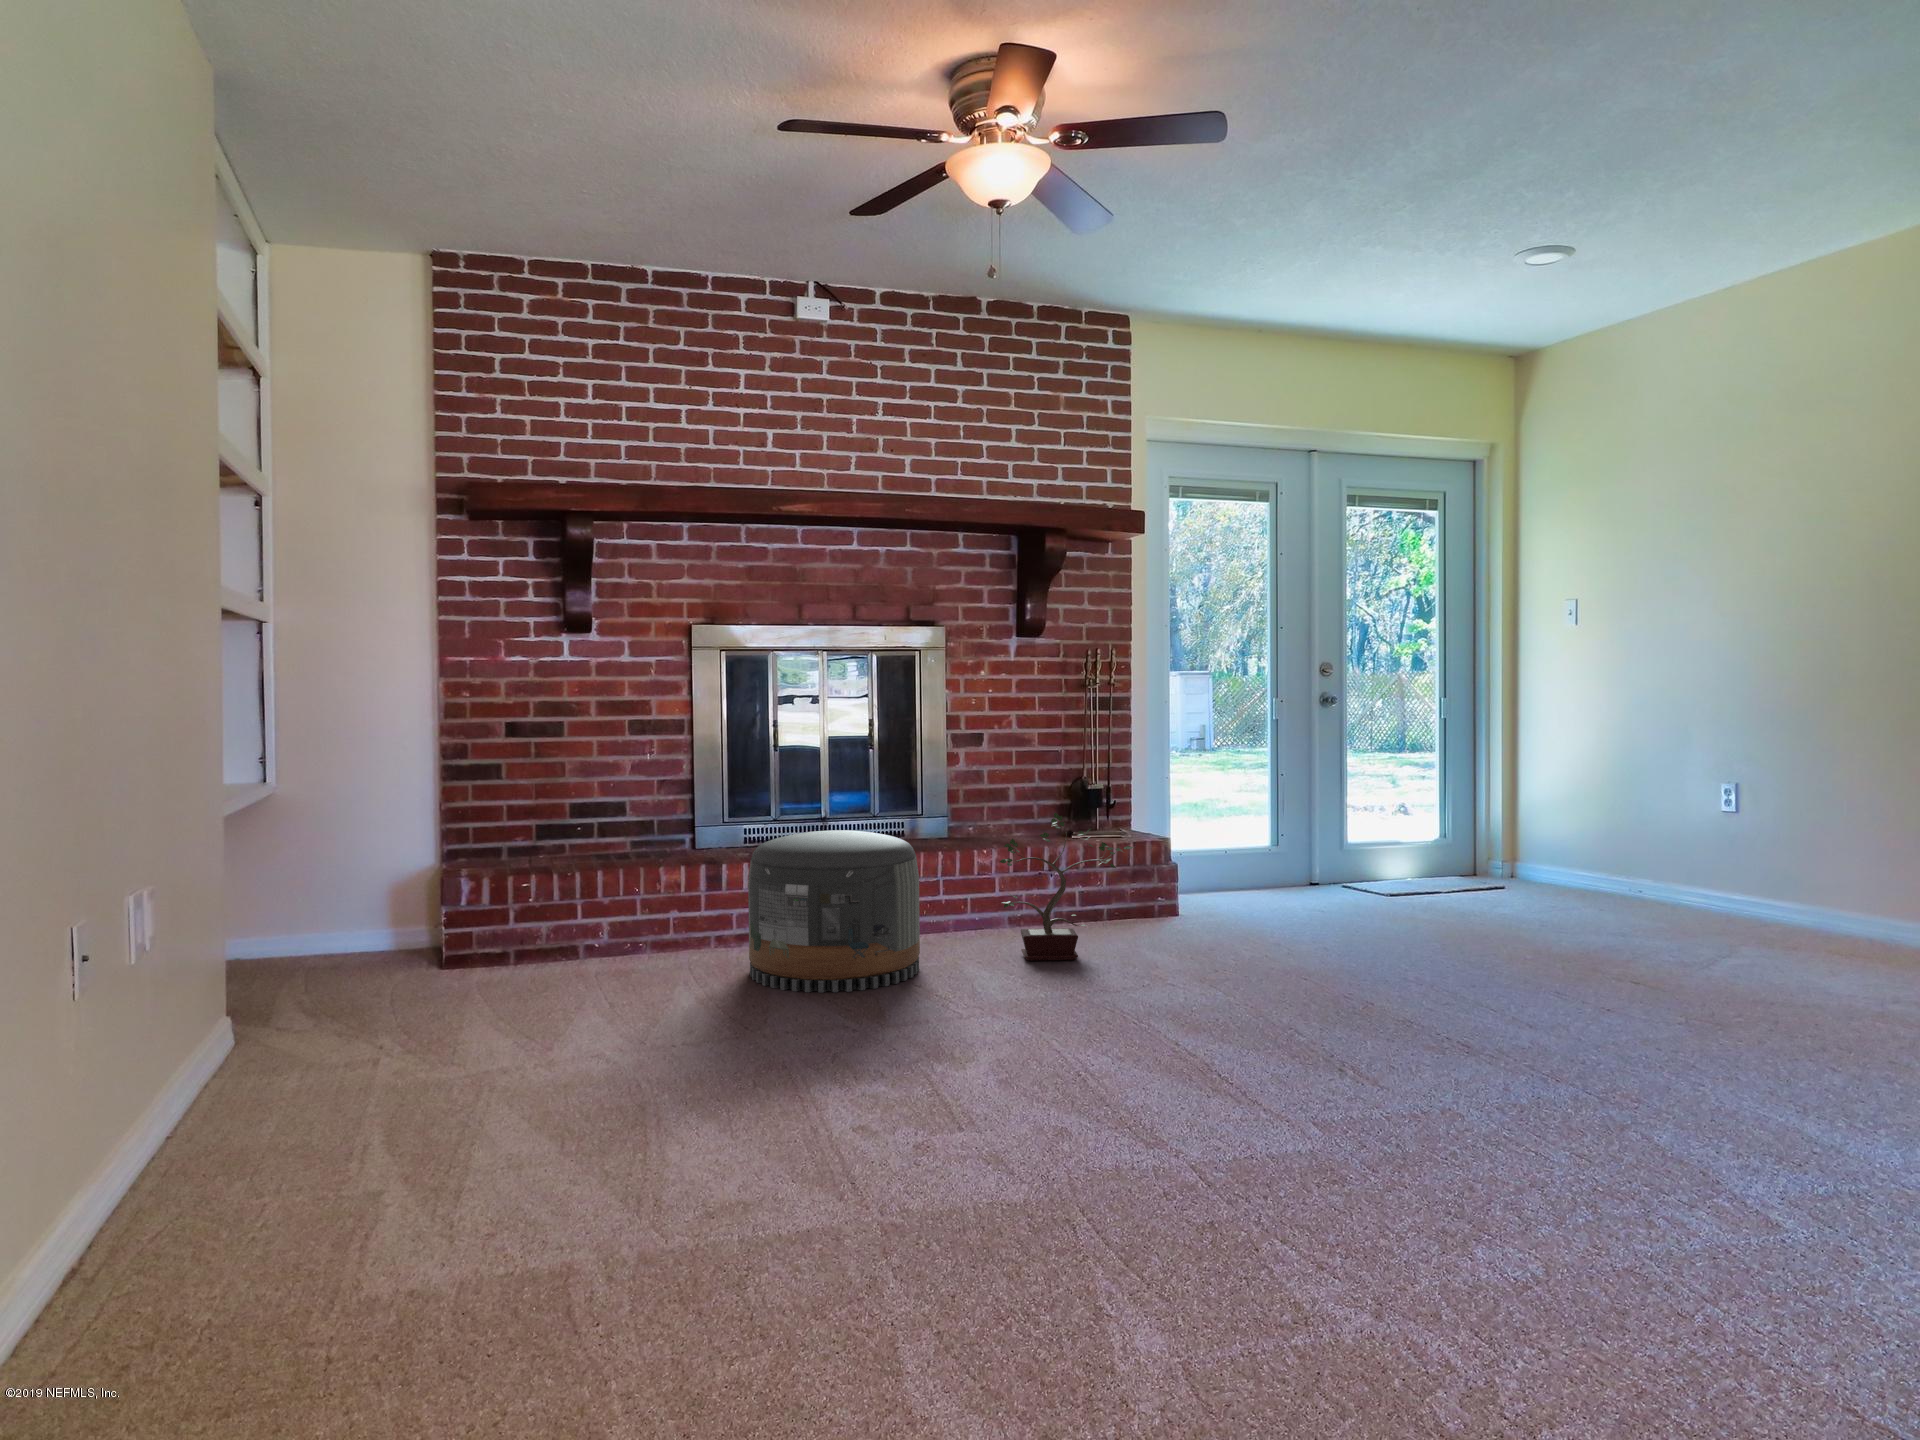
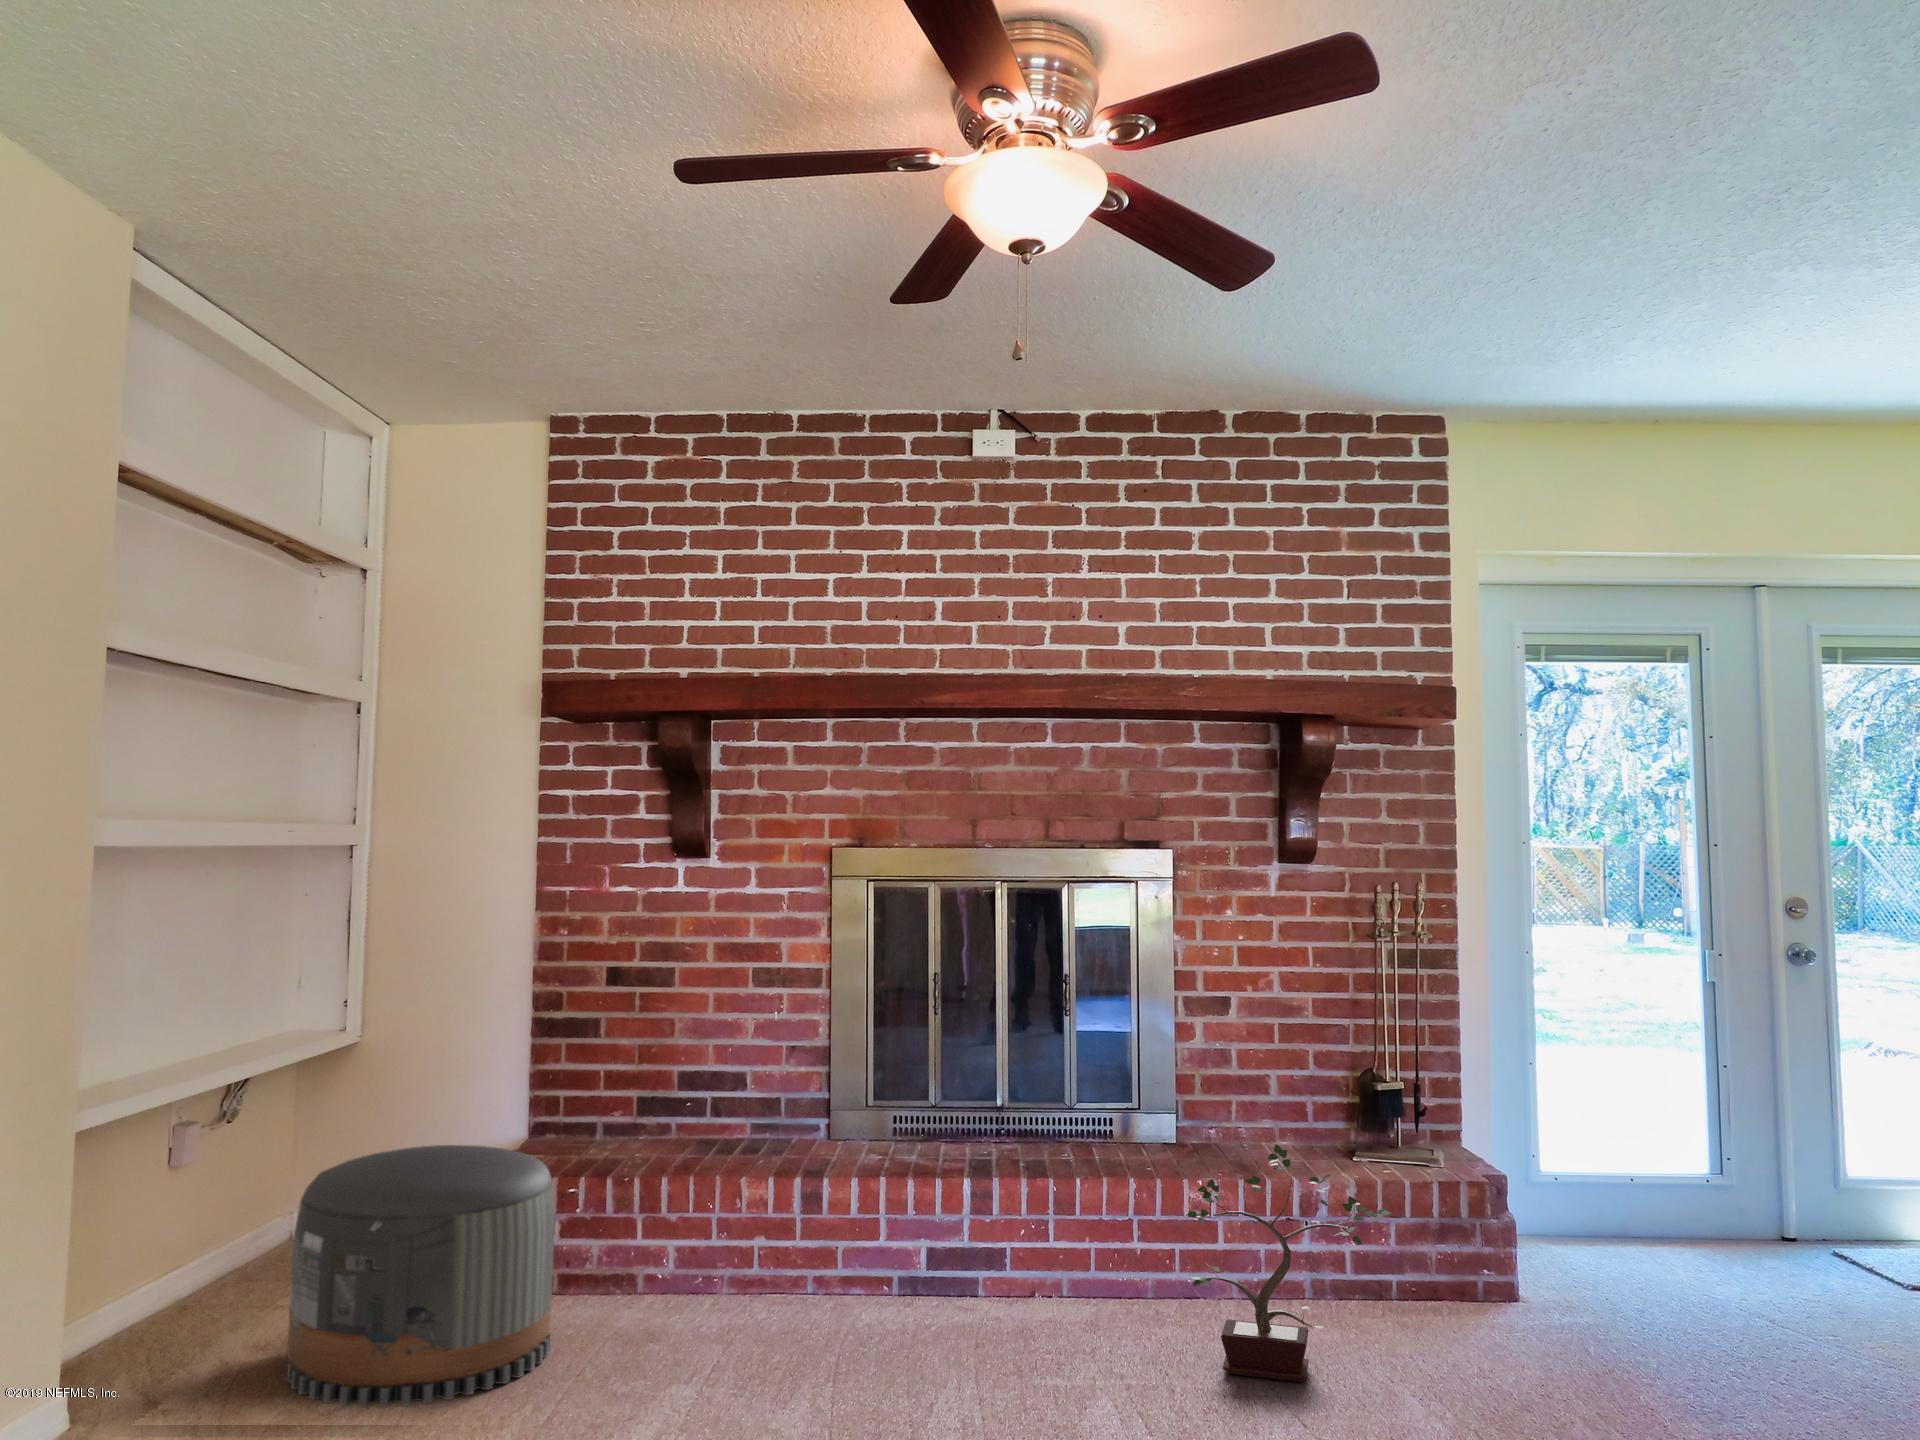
pouf: present [748,830,920,993] -> present [287,1145,555,1407]

